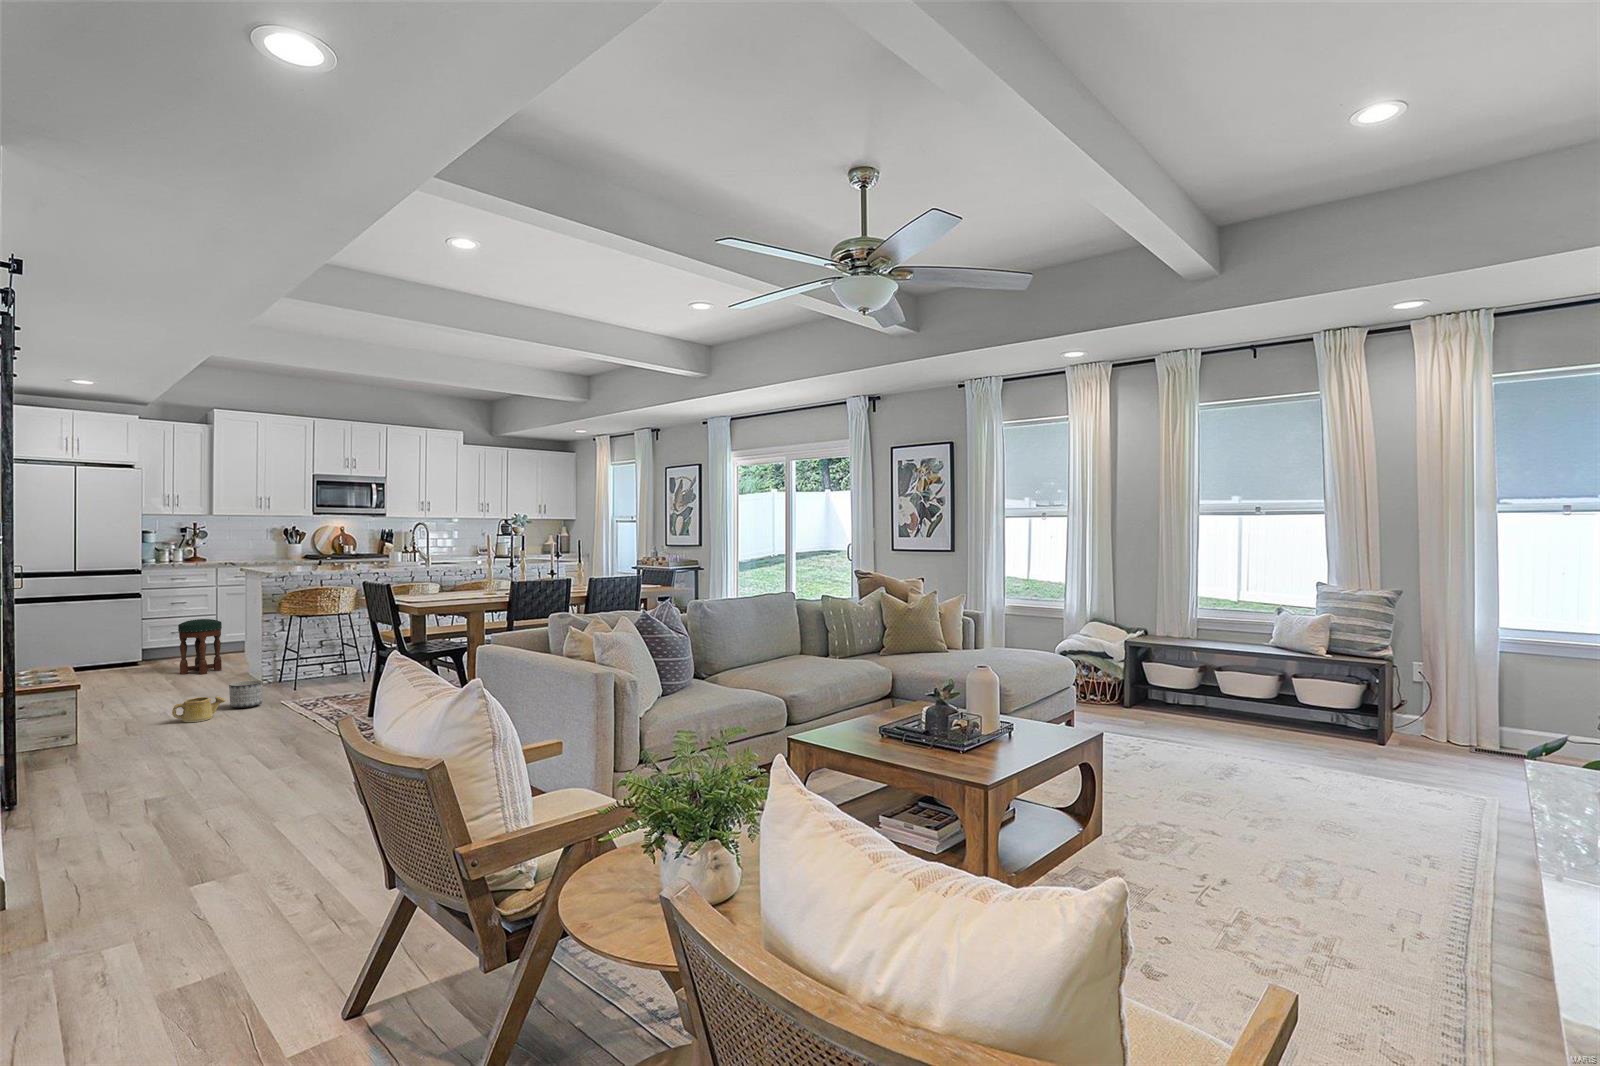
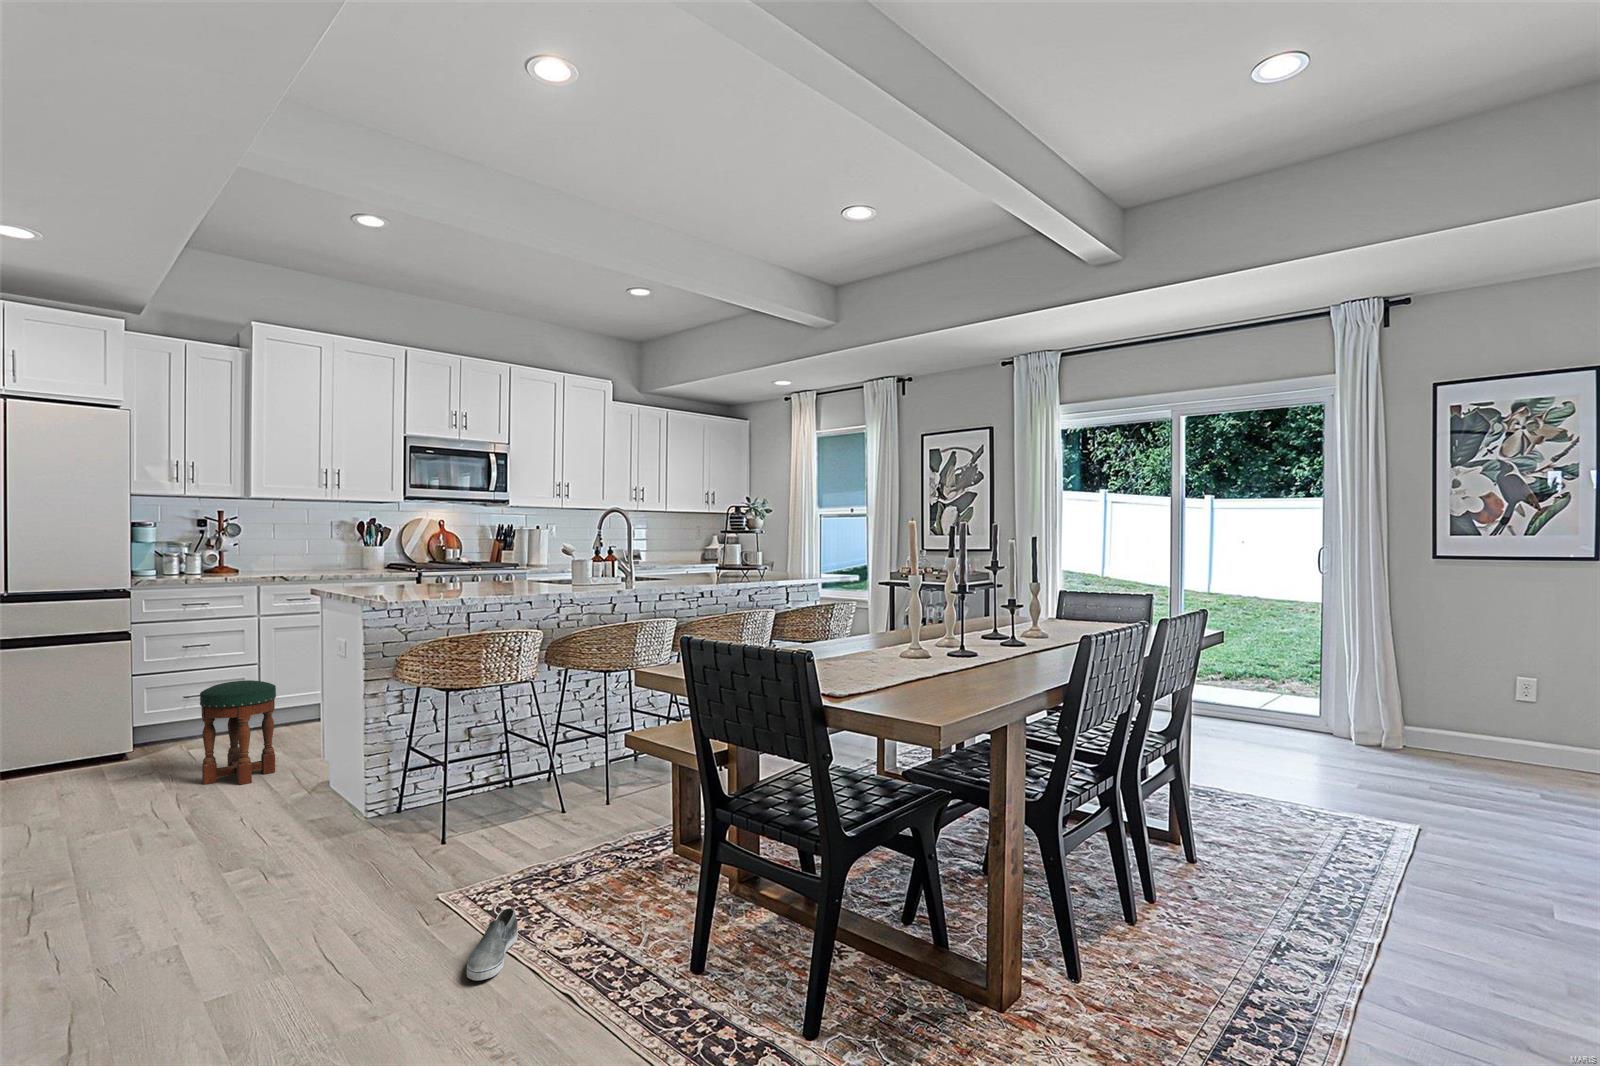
planter: present [229,680,263,708] -> none [329,841,398,913]
watering can: present [172,696,226,722] -> none [211,904,332,982]
shoe: none [278,701,308,721] -> present [467,908,518,981]

